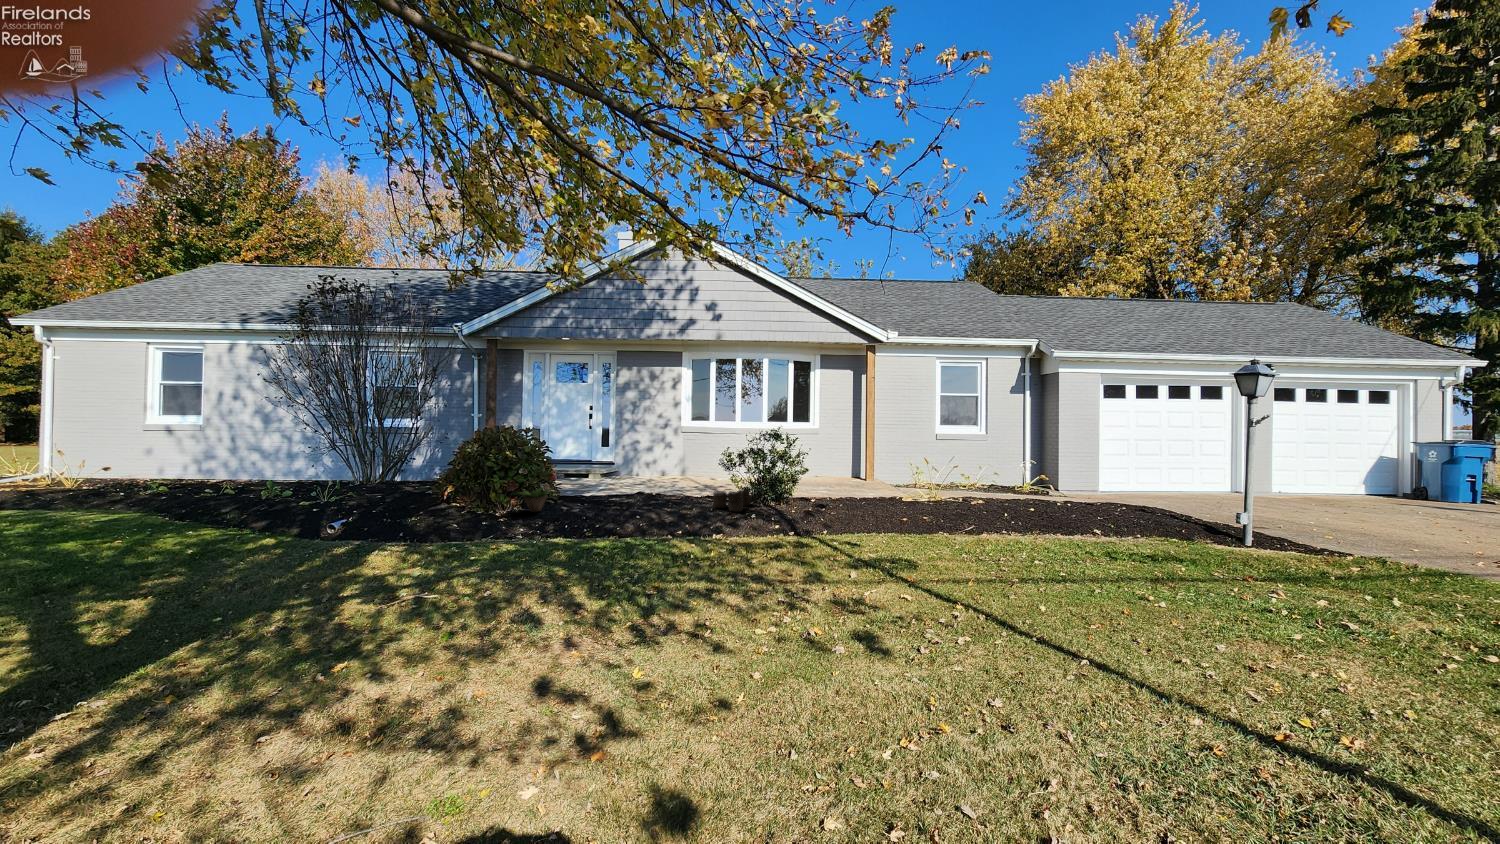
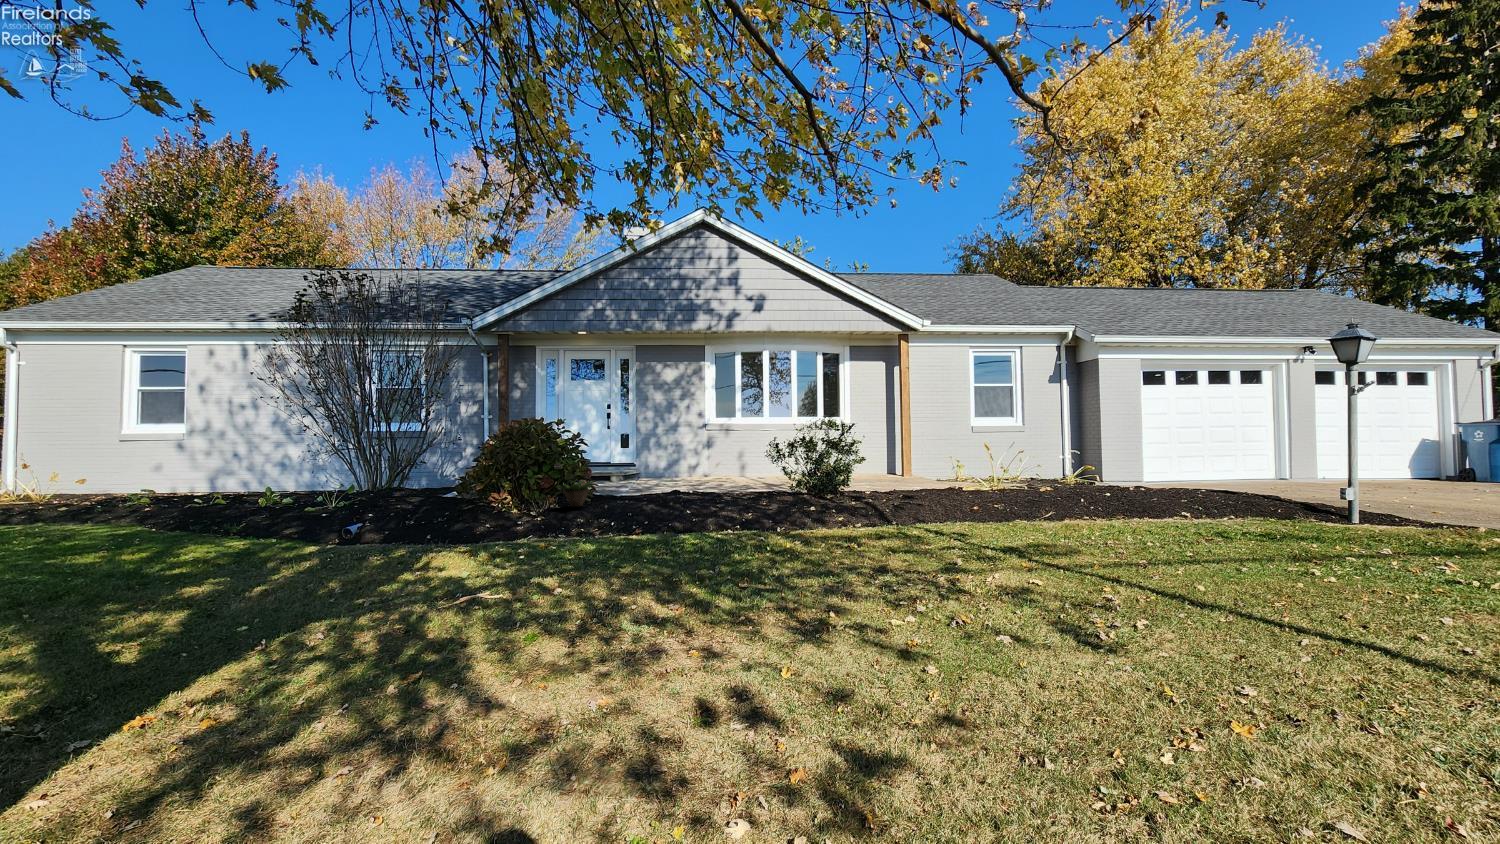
woven basket: present [713,489,751,512] -> none [767,478,806,501]

